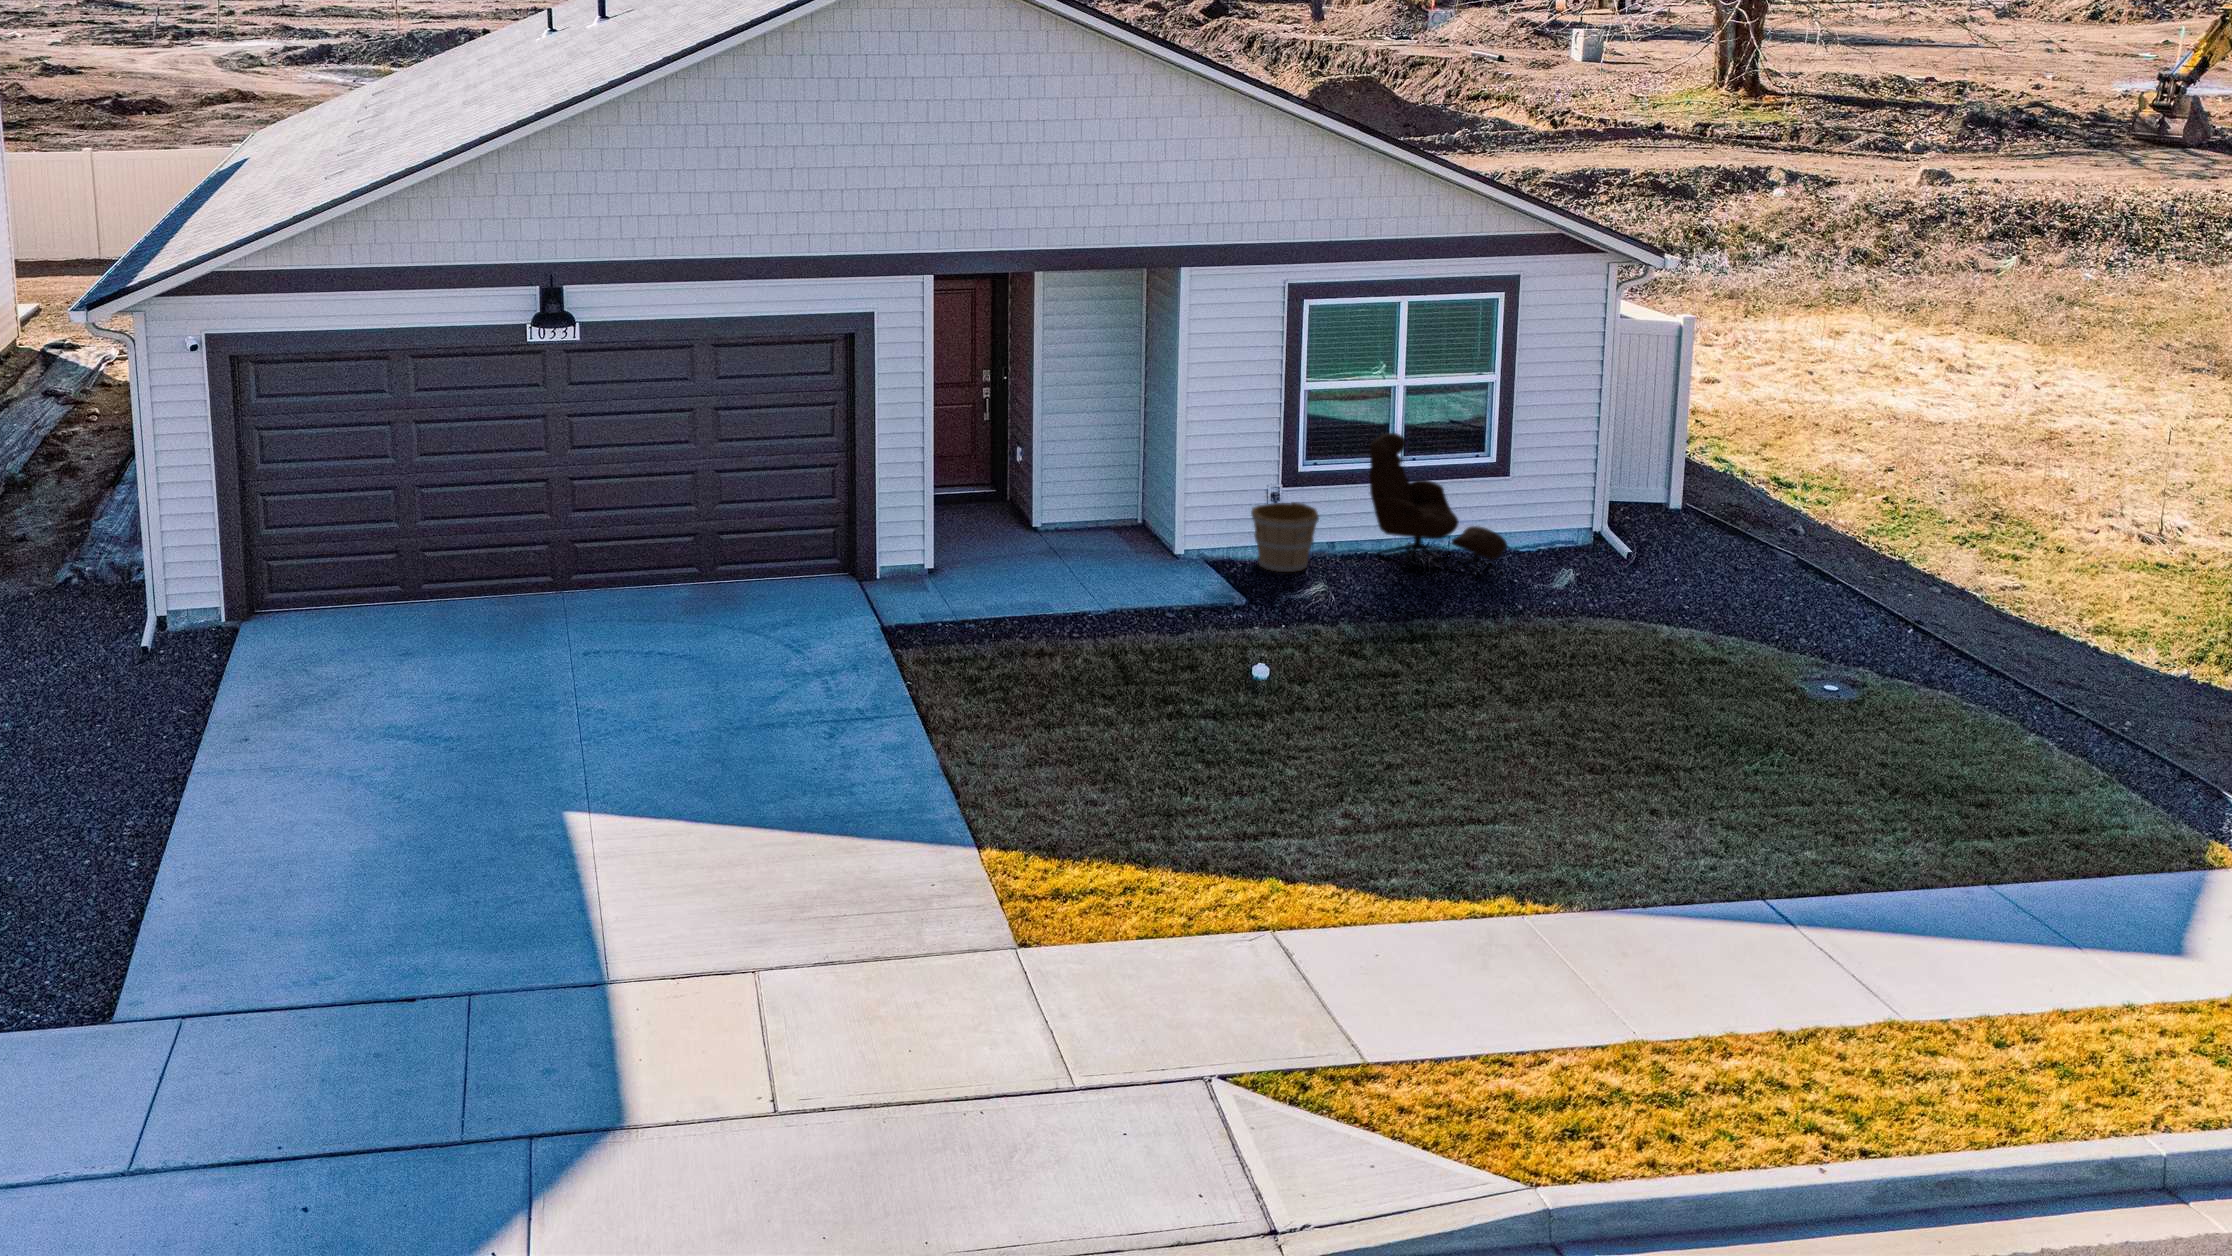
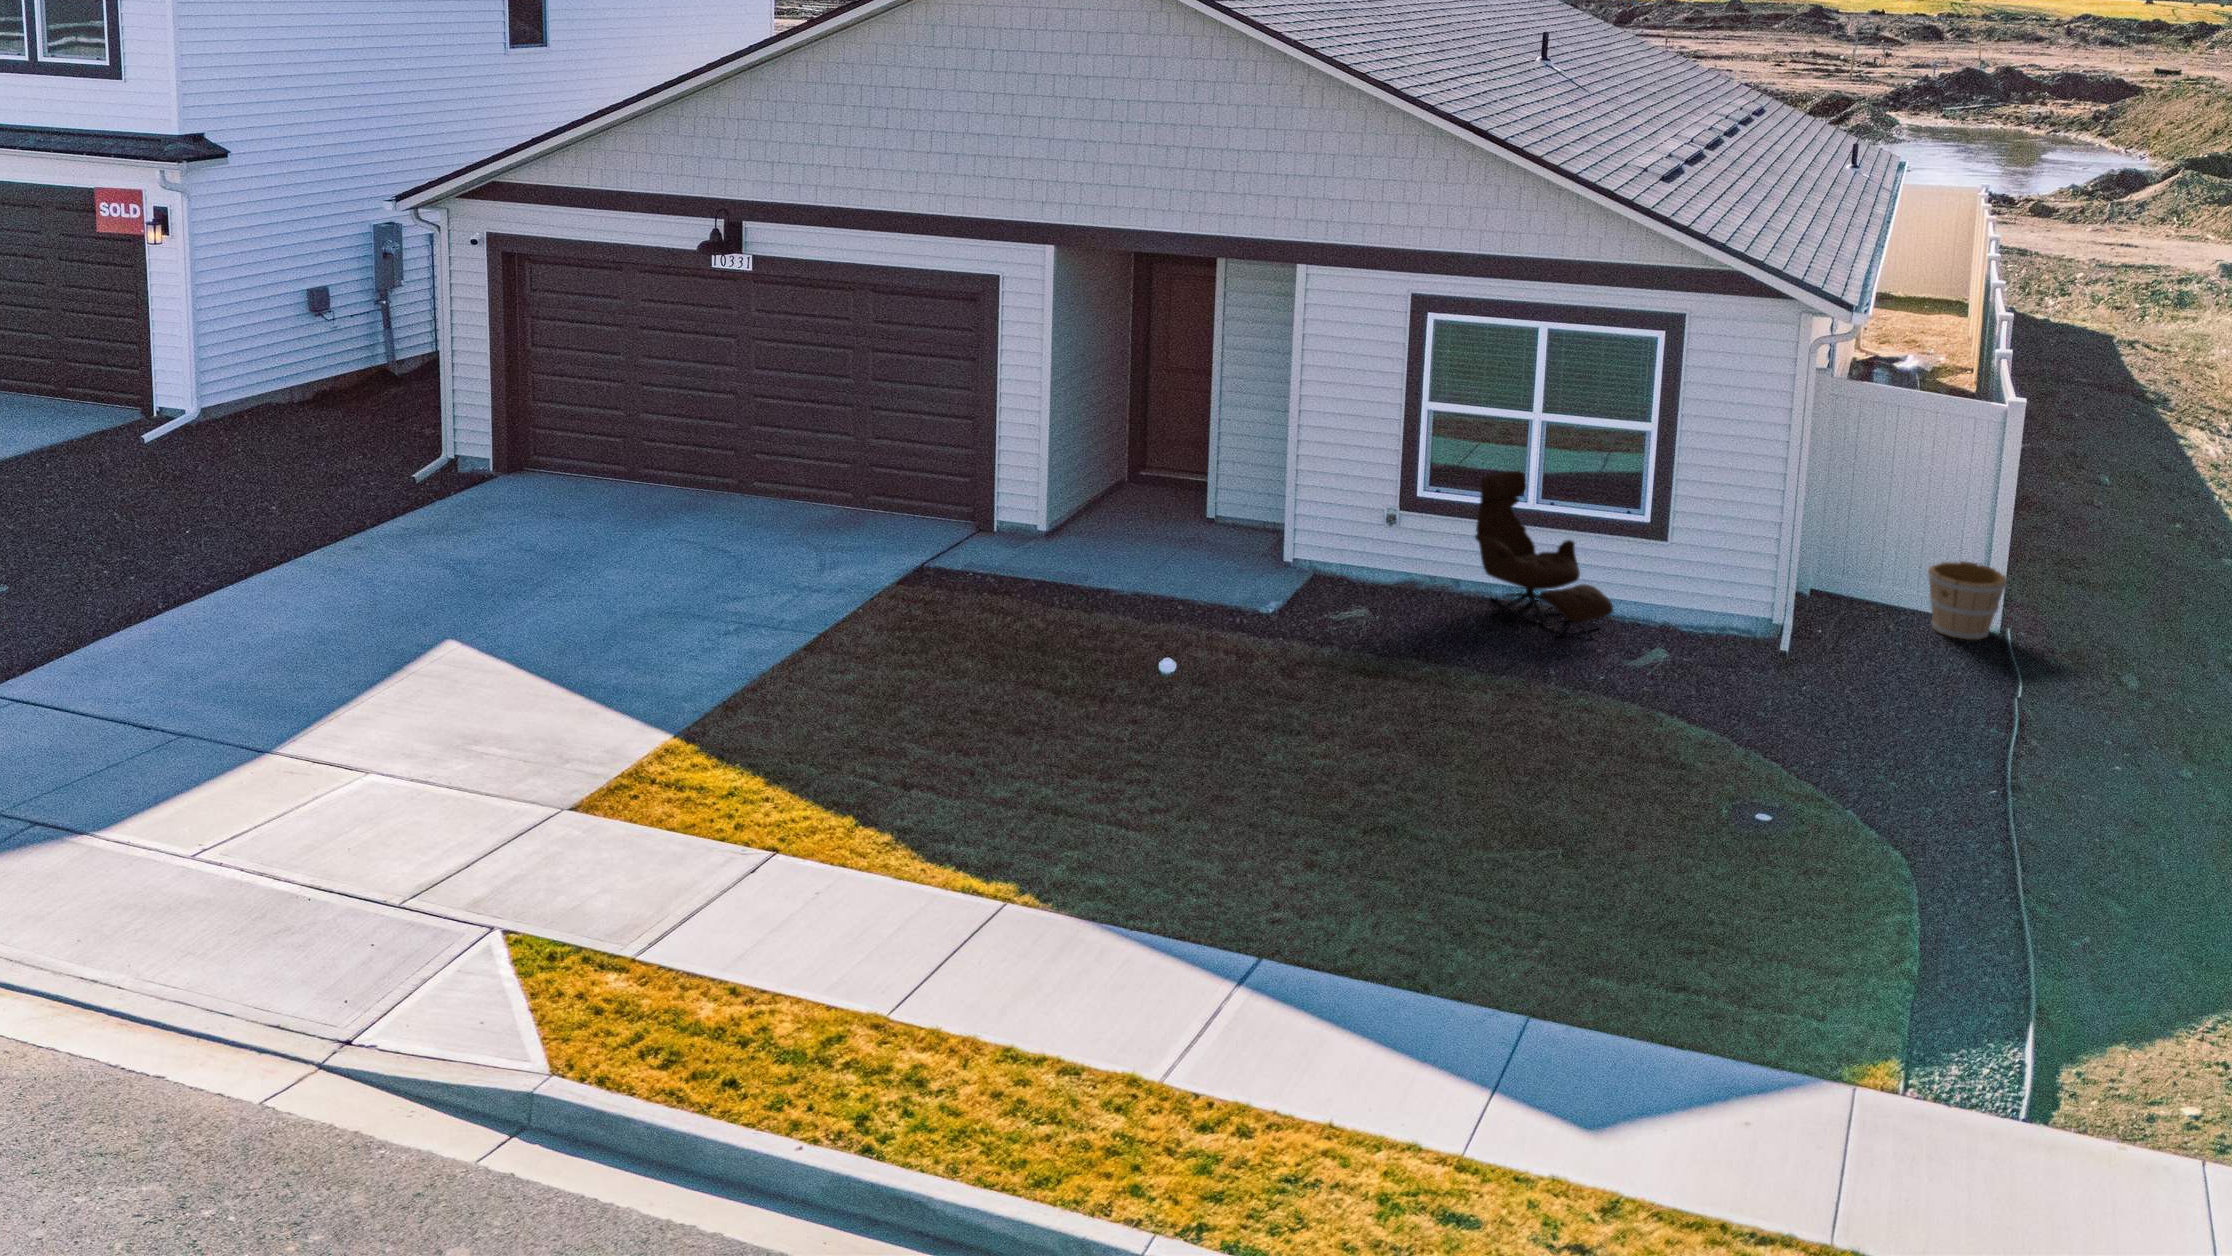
wooden bucket: present [1251,502,1319,572] -> present [1928,561,2007,640]

